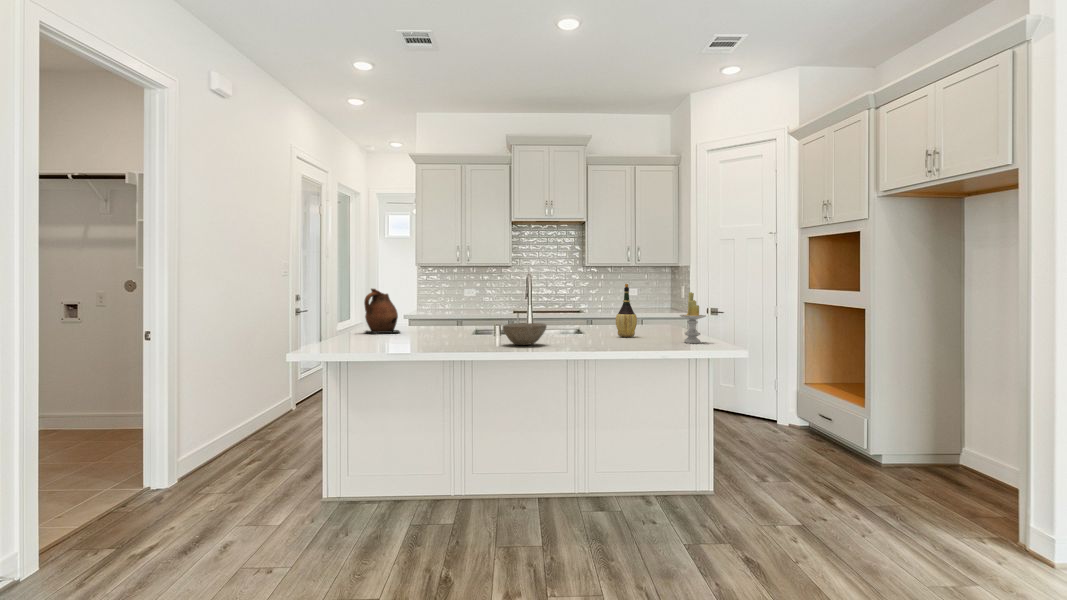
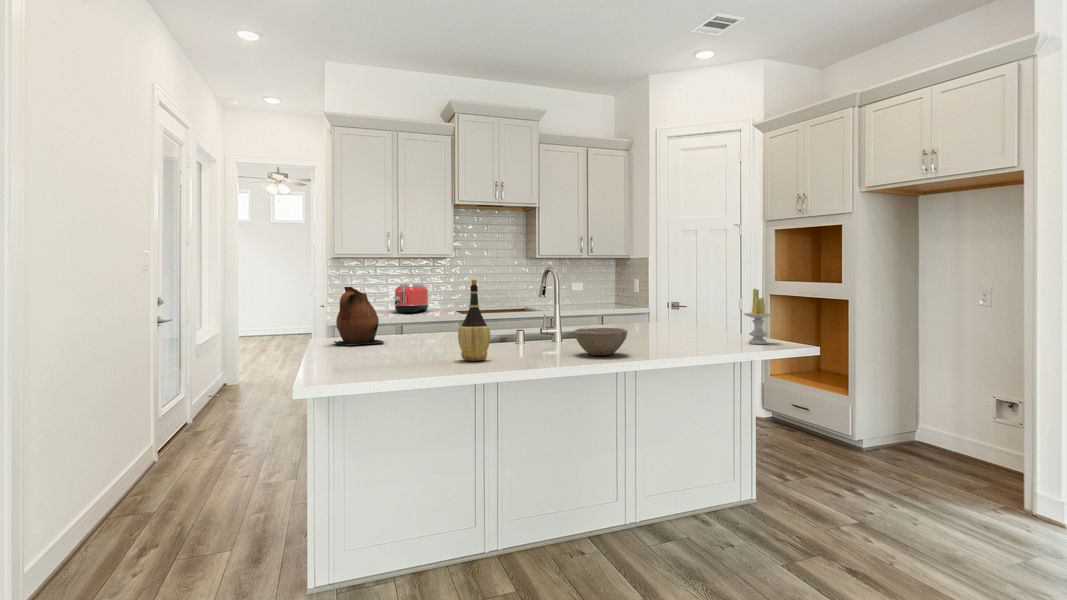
wine bottle: present [616,284,637,337] -> present [458,280,490,361]
toaster: none [462,289,493,313] -> present [394,284,428,313]

